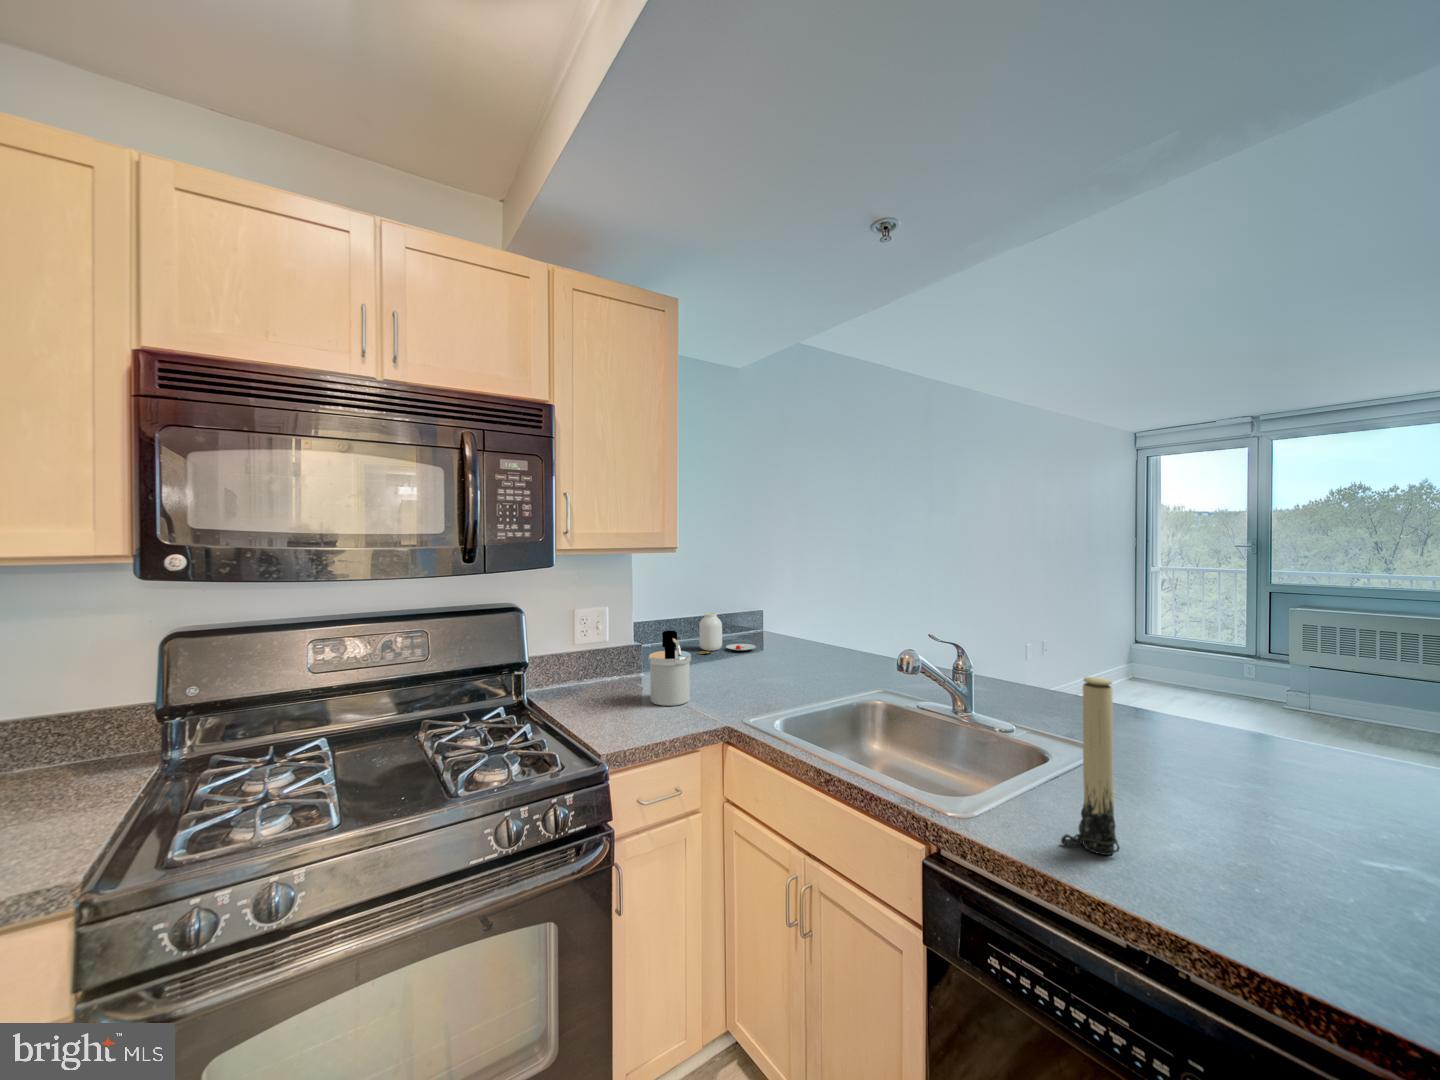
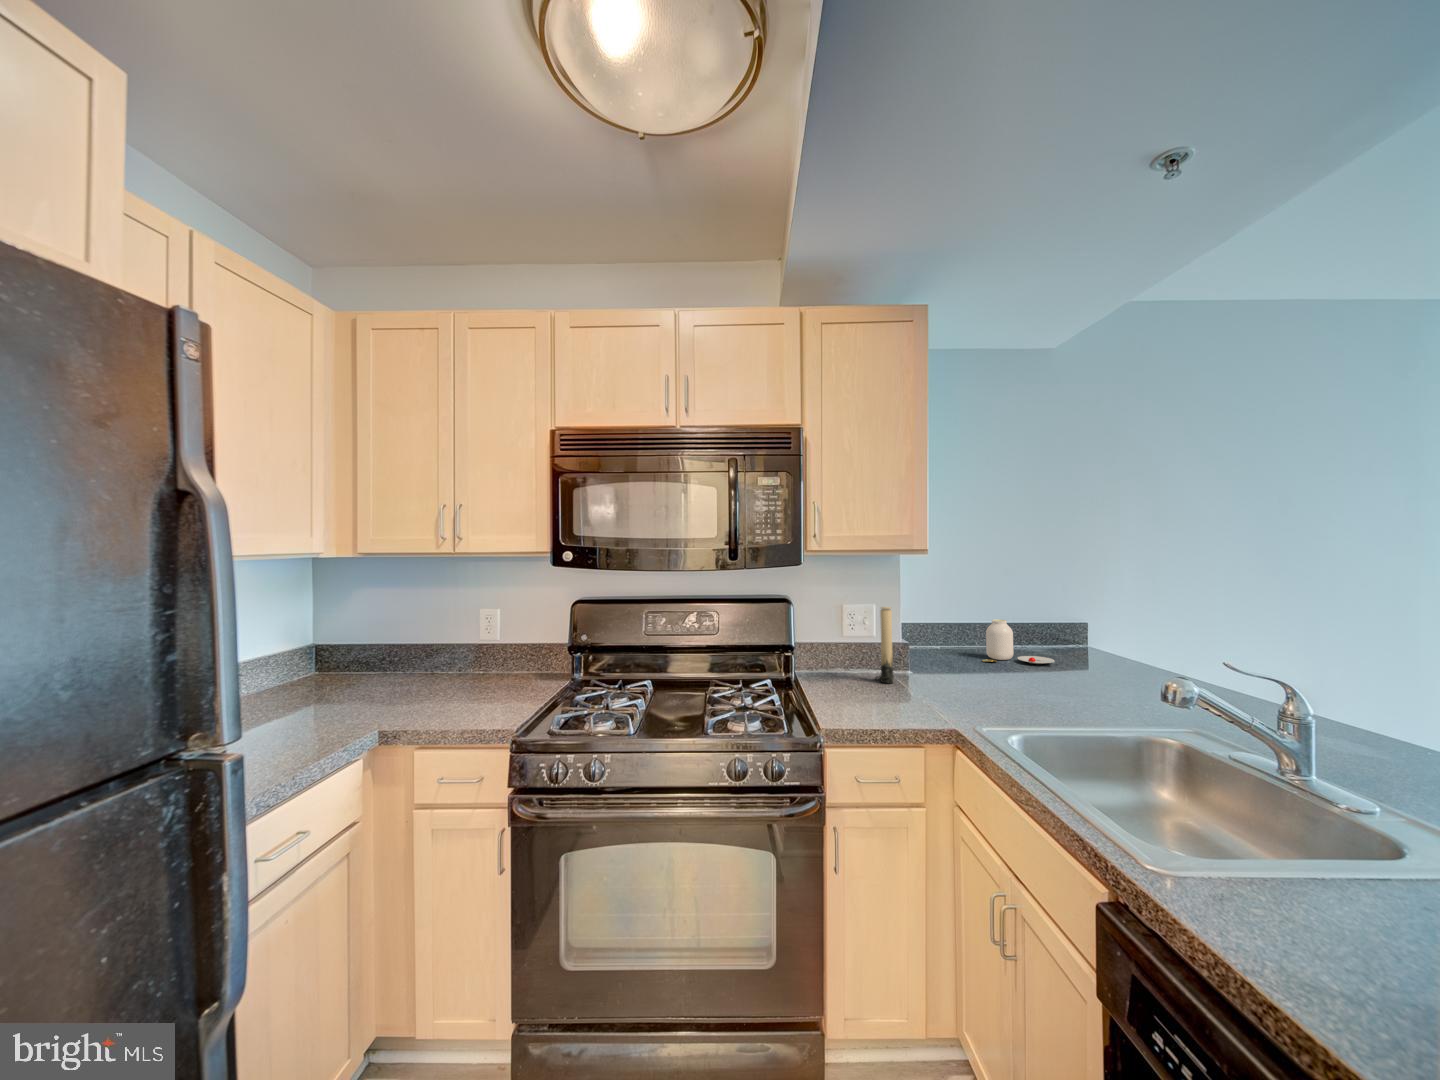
soap dispenser: present [649,630,691,706] -> none [893,630,937,702]
candle: present [1061,677,1120,855] -> present [875,607,894,683]

